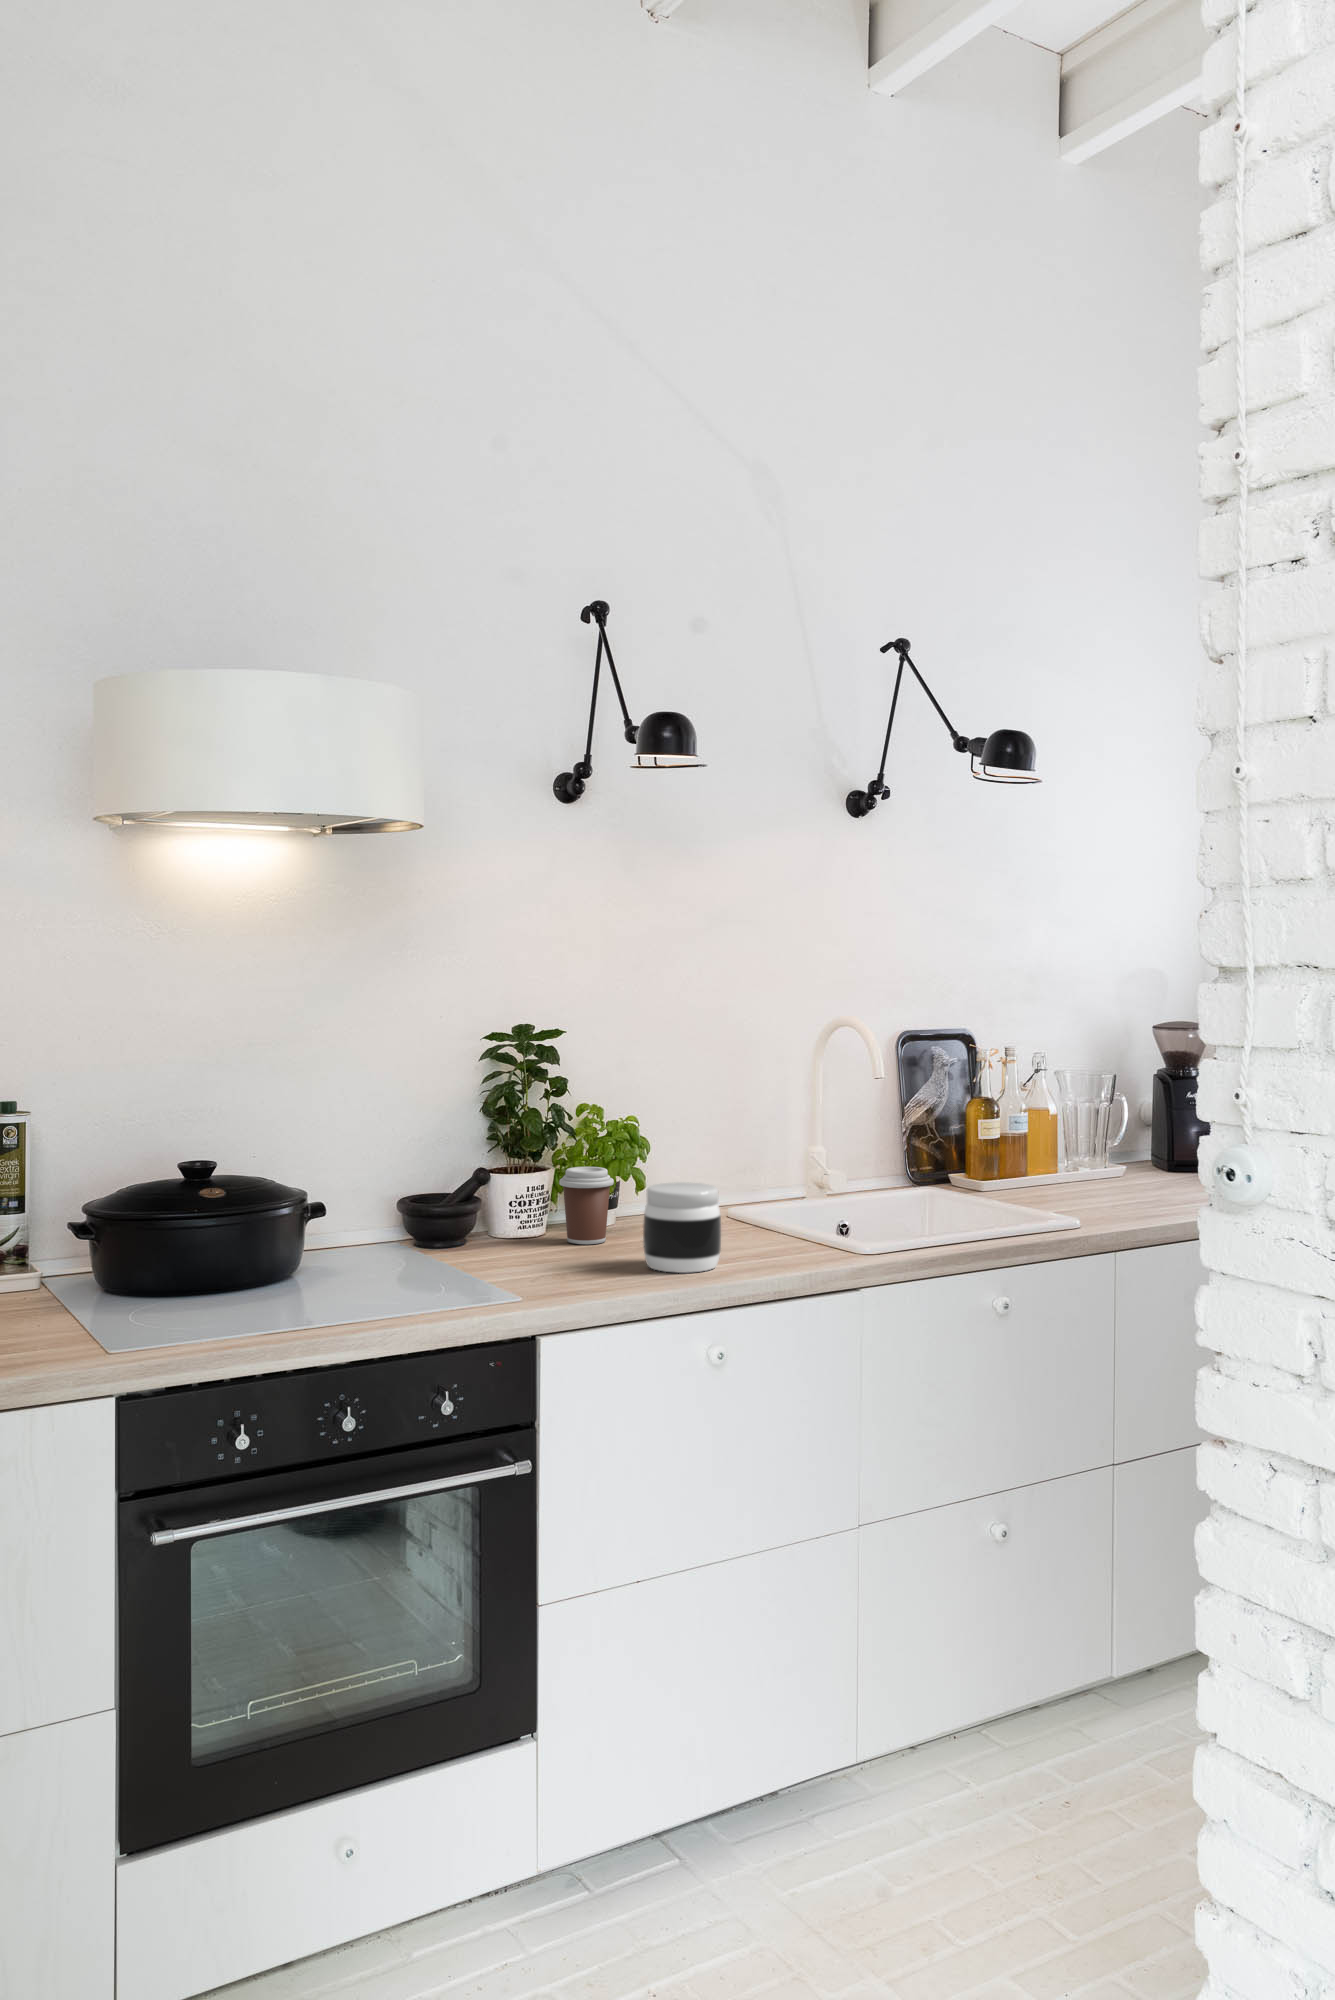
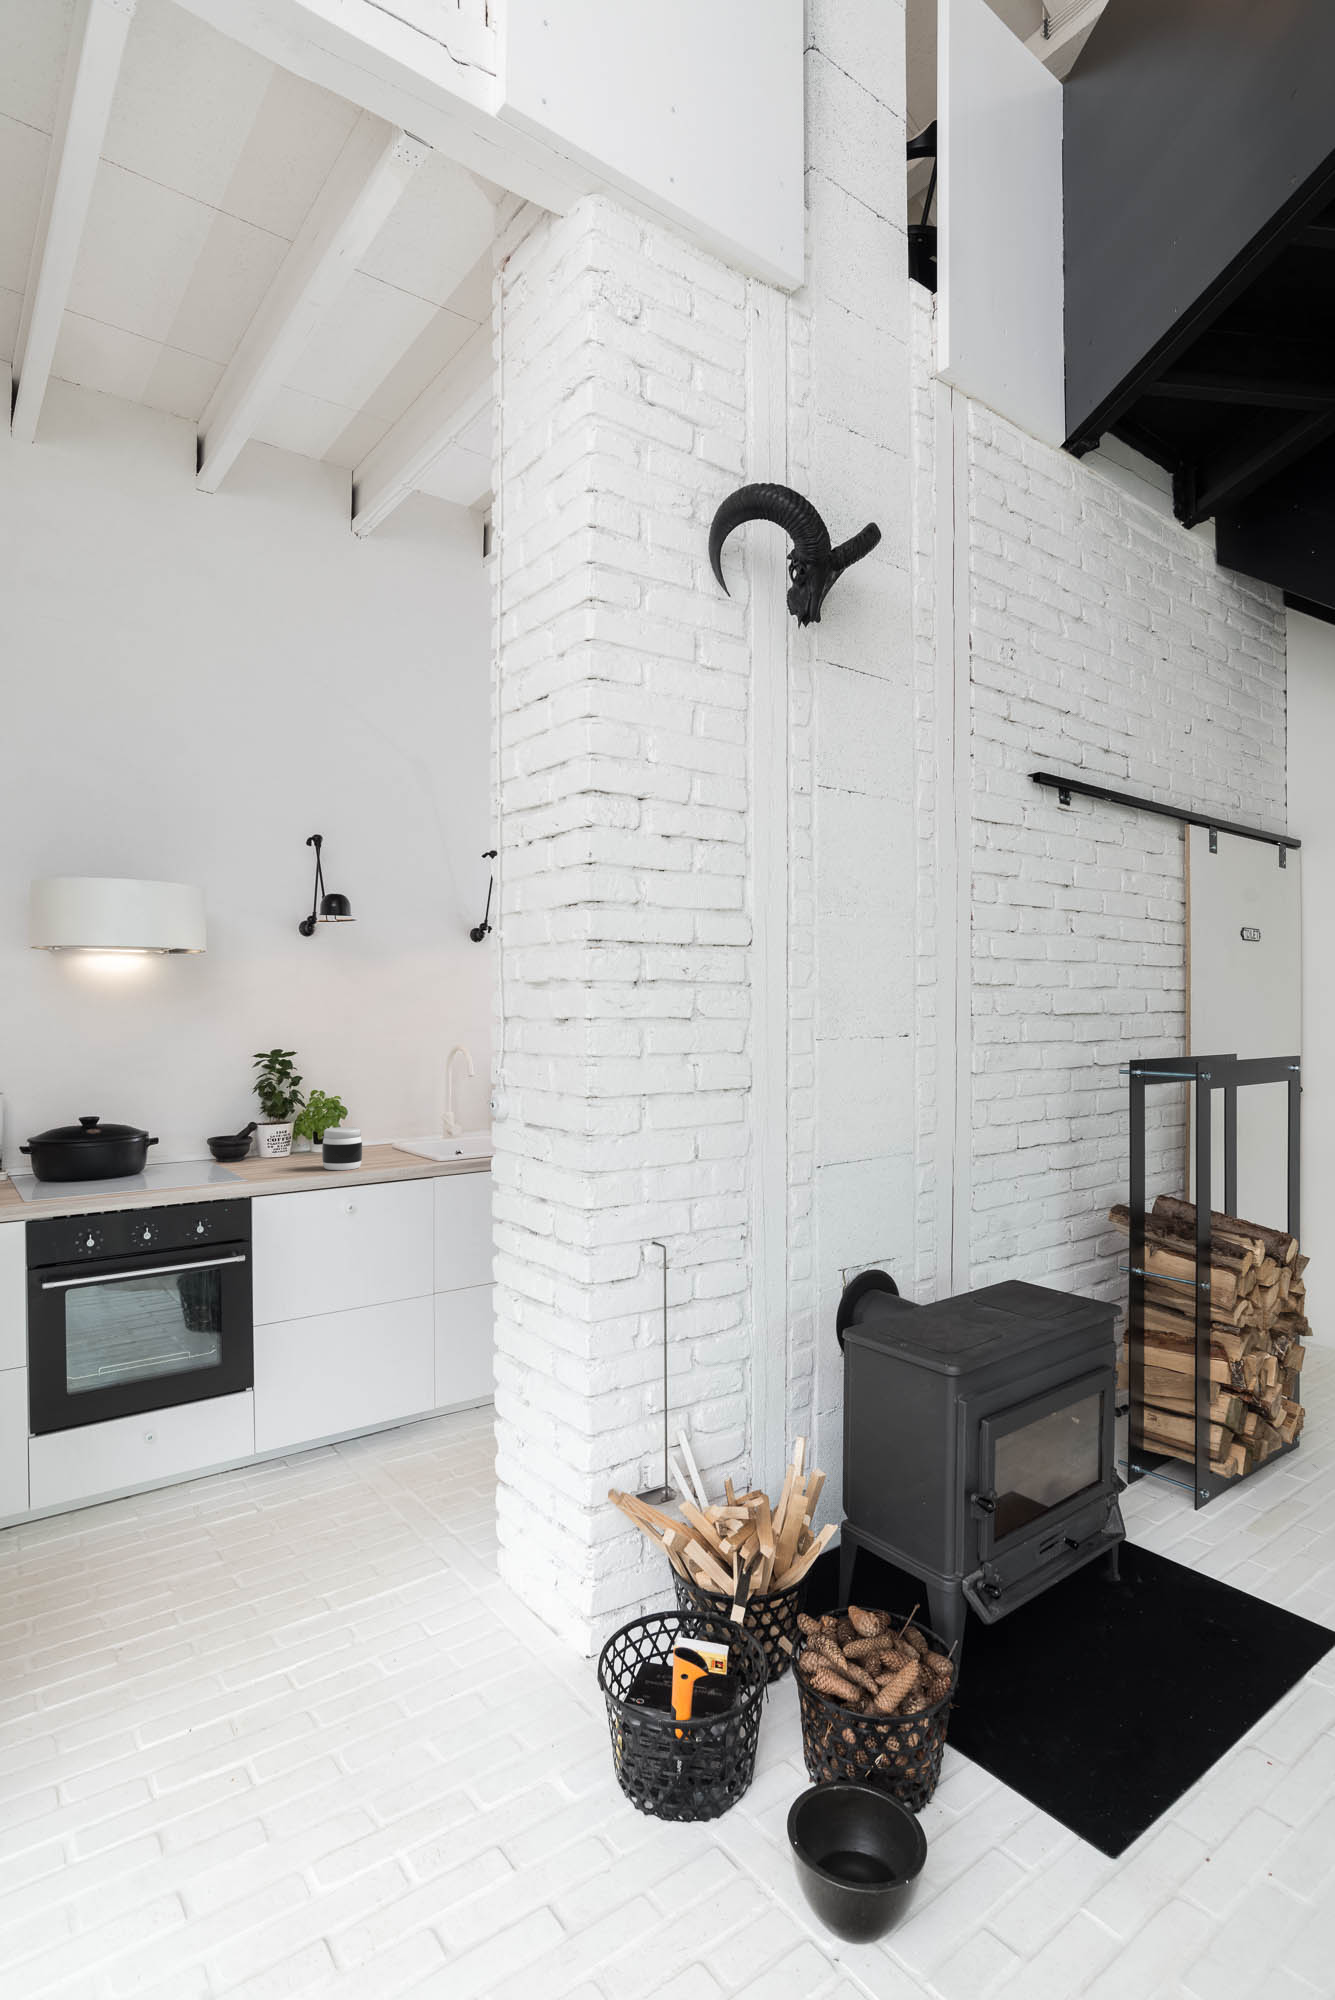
coffee cup: present [559,1167,614,1244] -> none [291,1121,320,1160]

